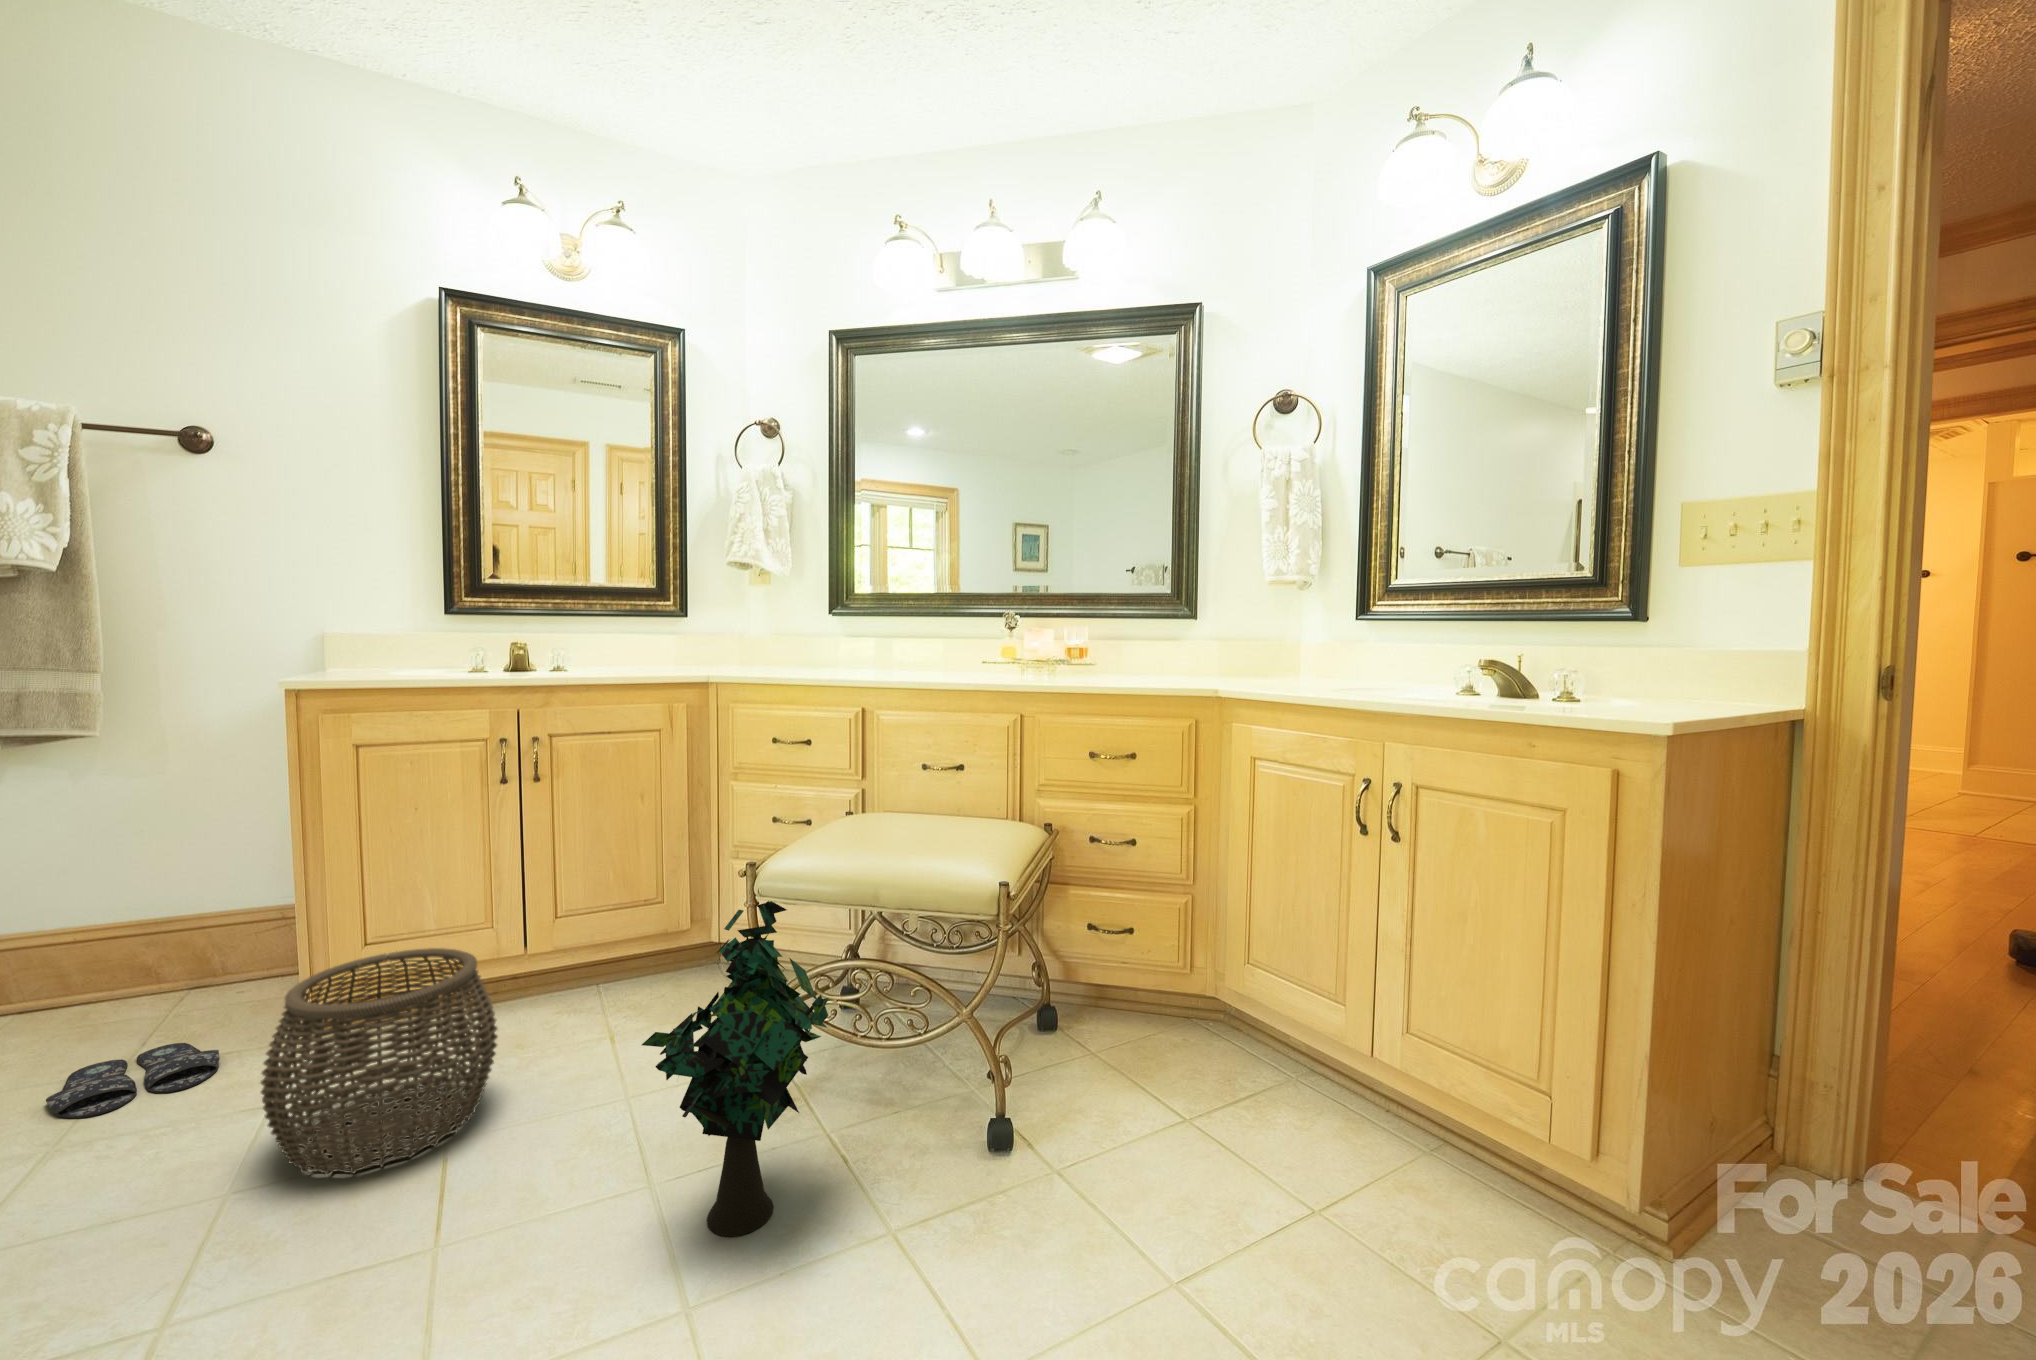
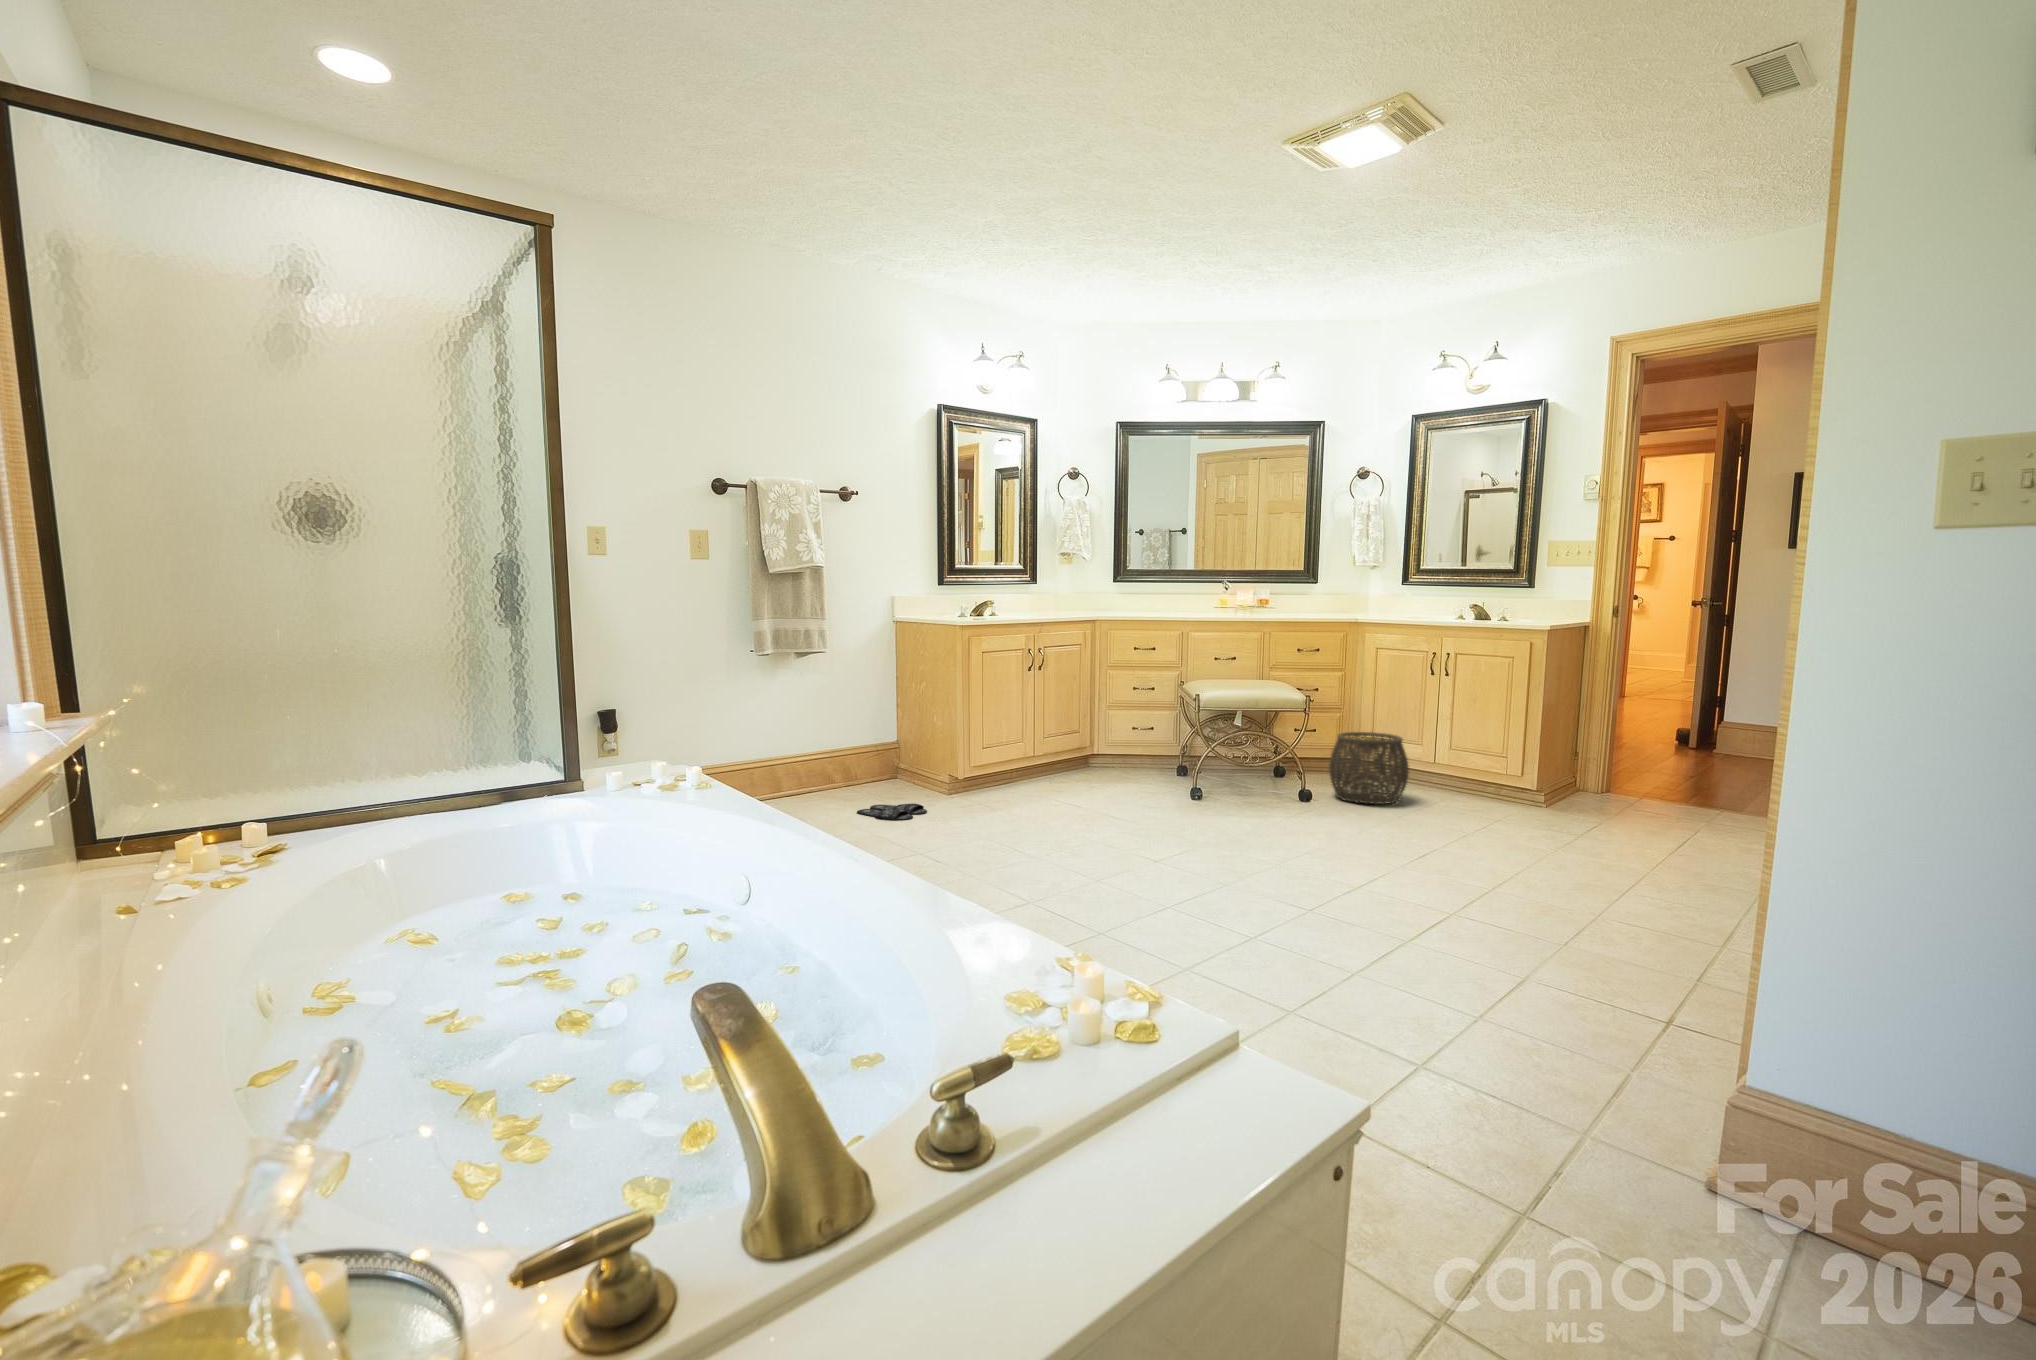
decorative plant: present [642,901,829,1236] -> none [1203,701,1261,823]
woven basket: present [261,948,498,1176] -> present [1329,732,1409,805]

